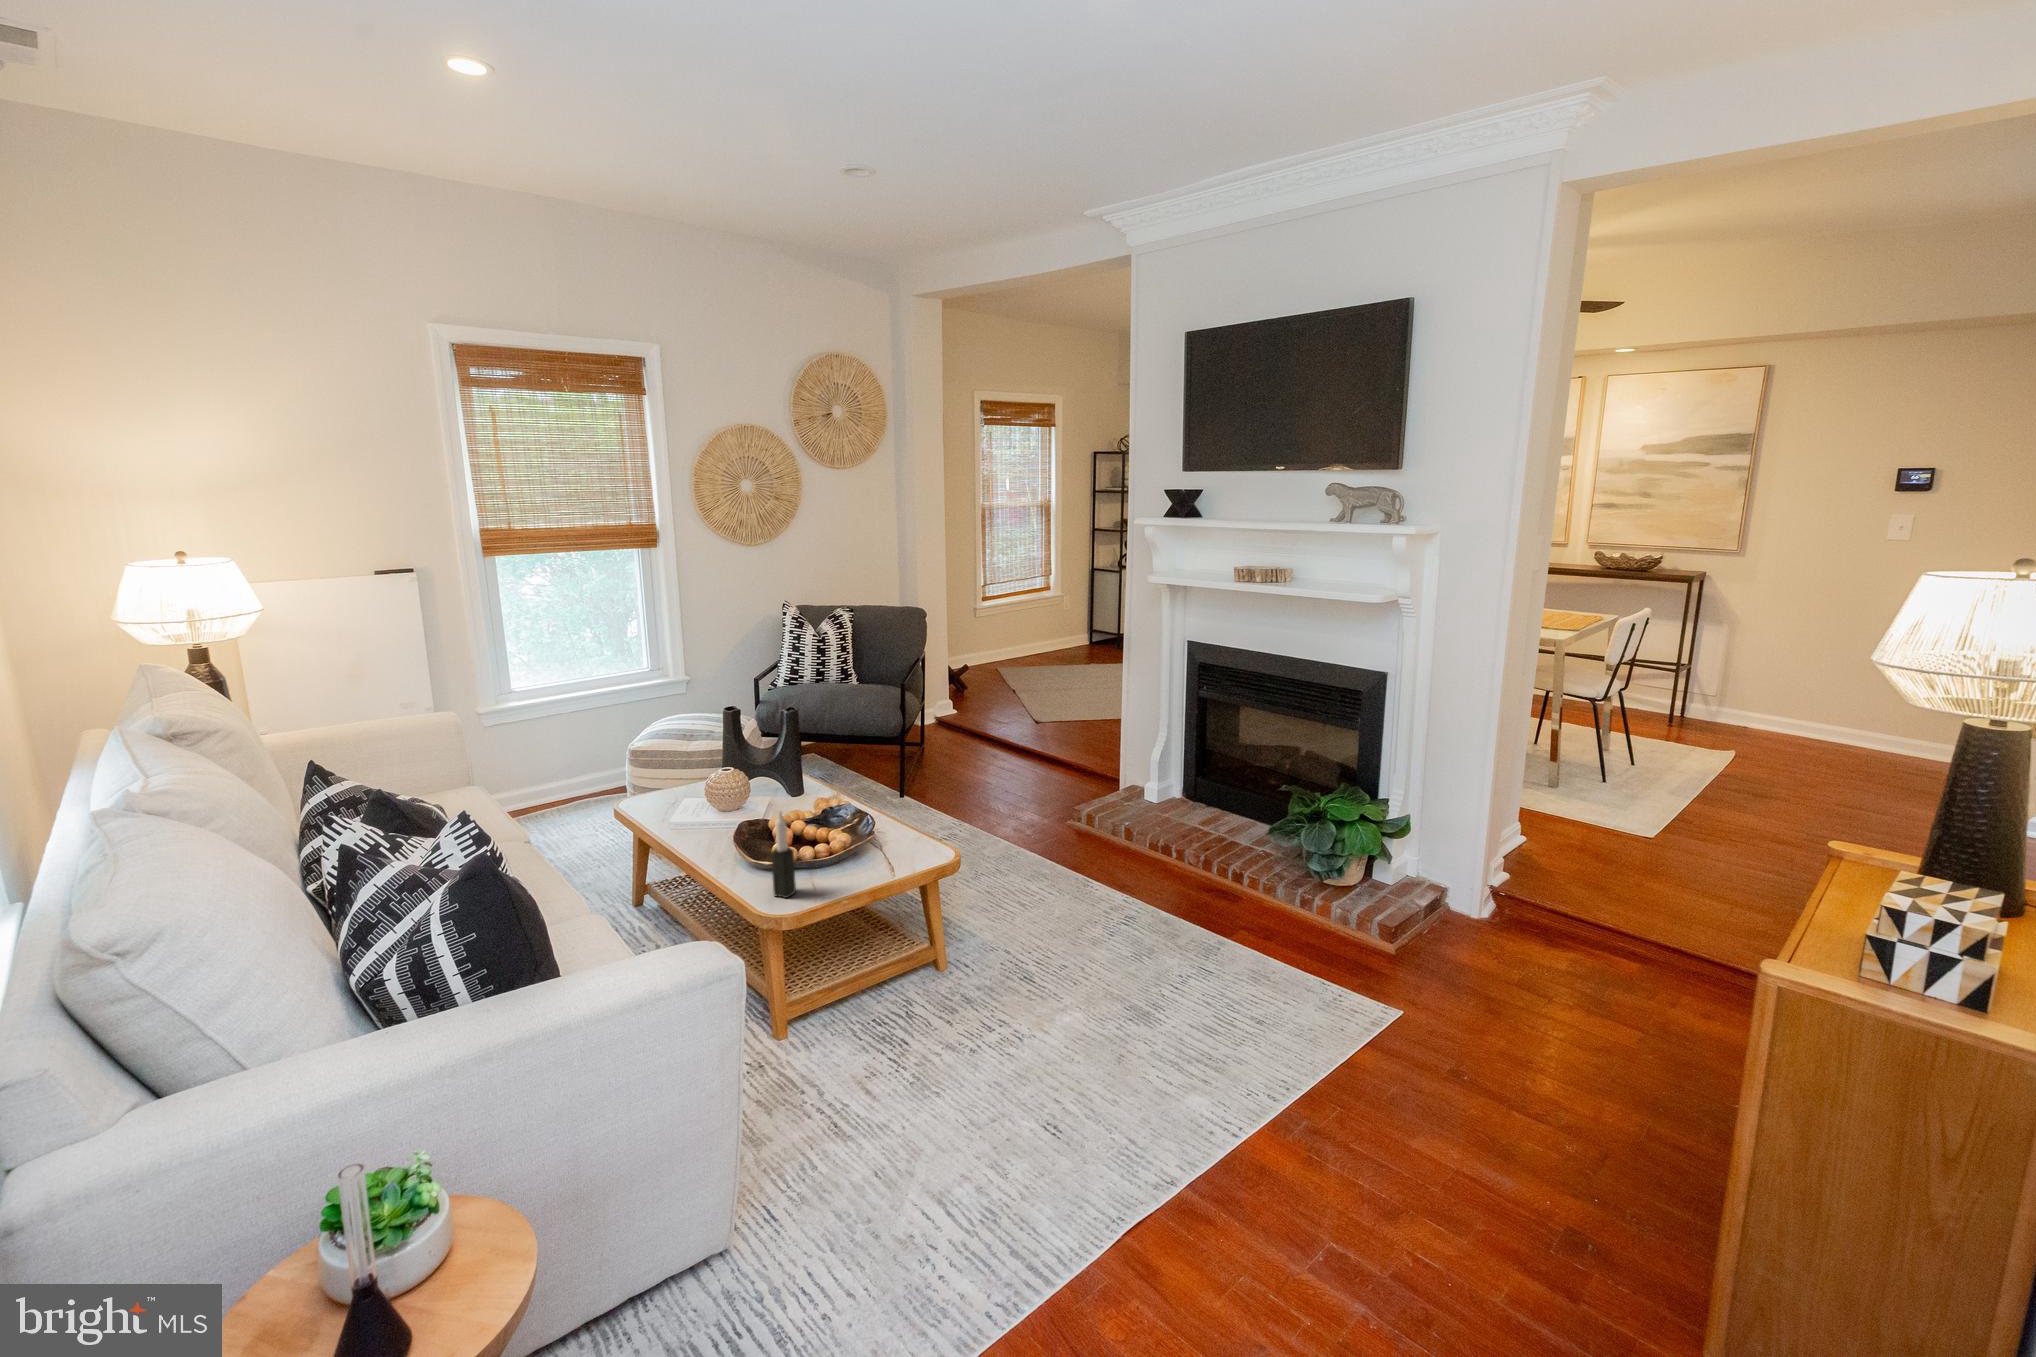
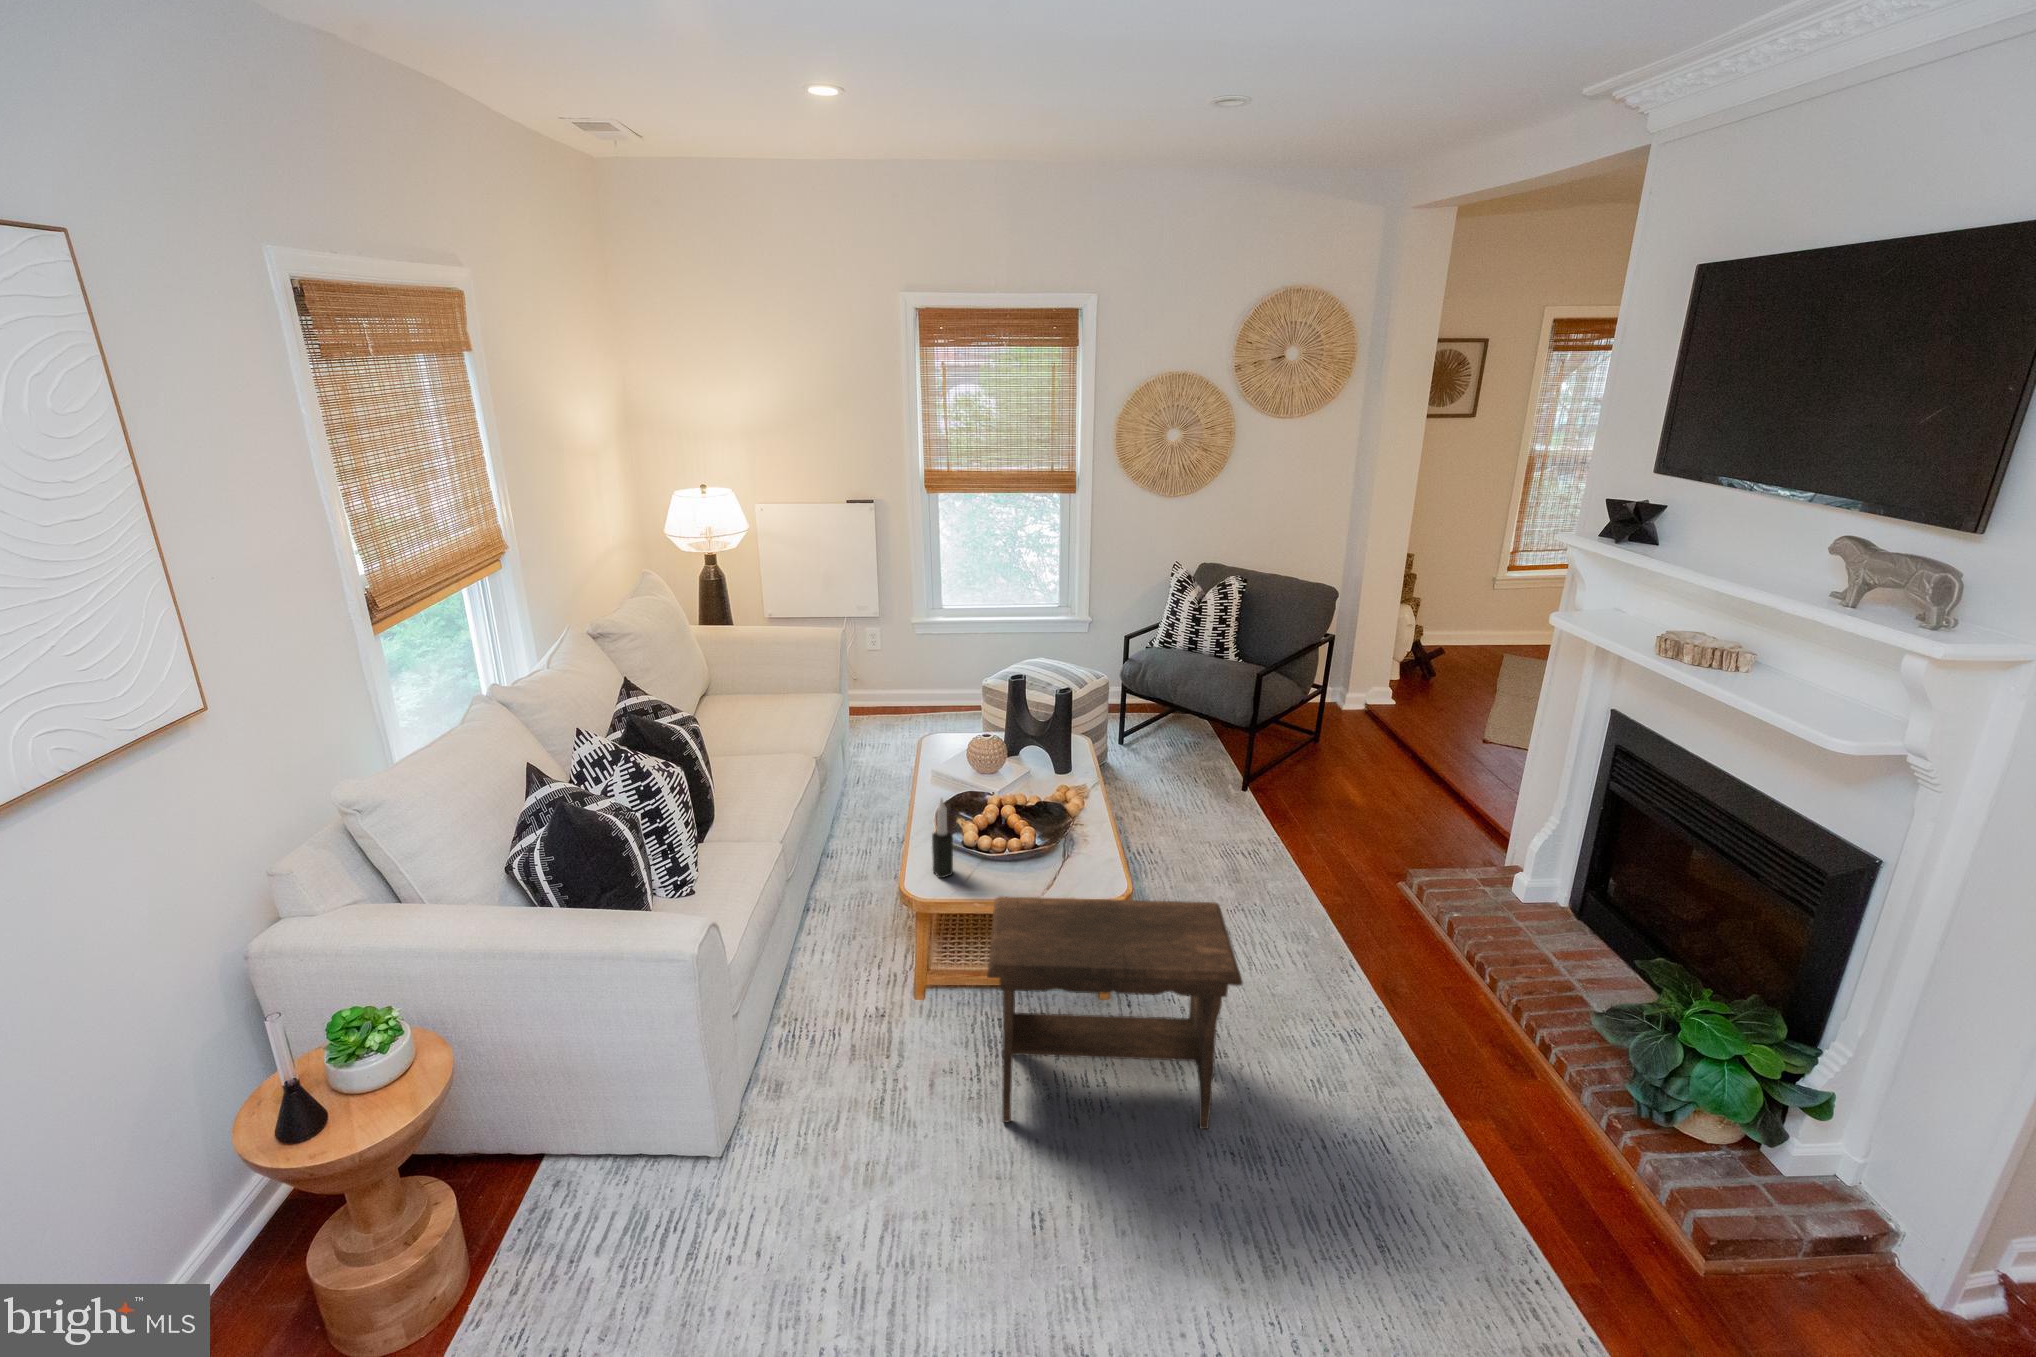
footstool: none [881,828,1123,1085] -> present [987,896,1243,1129]

